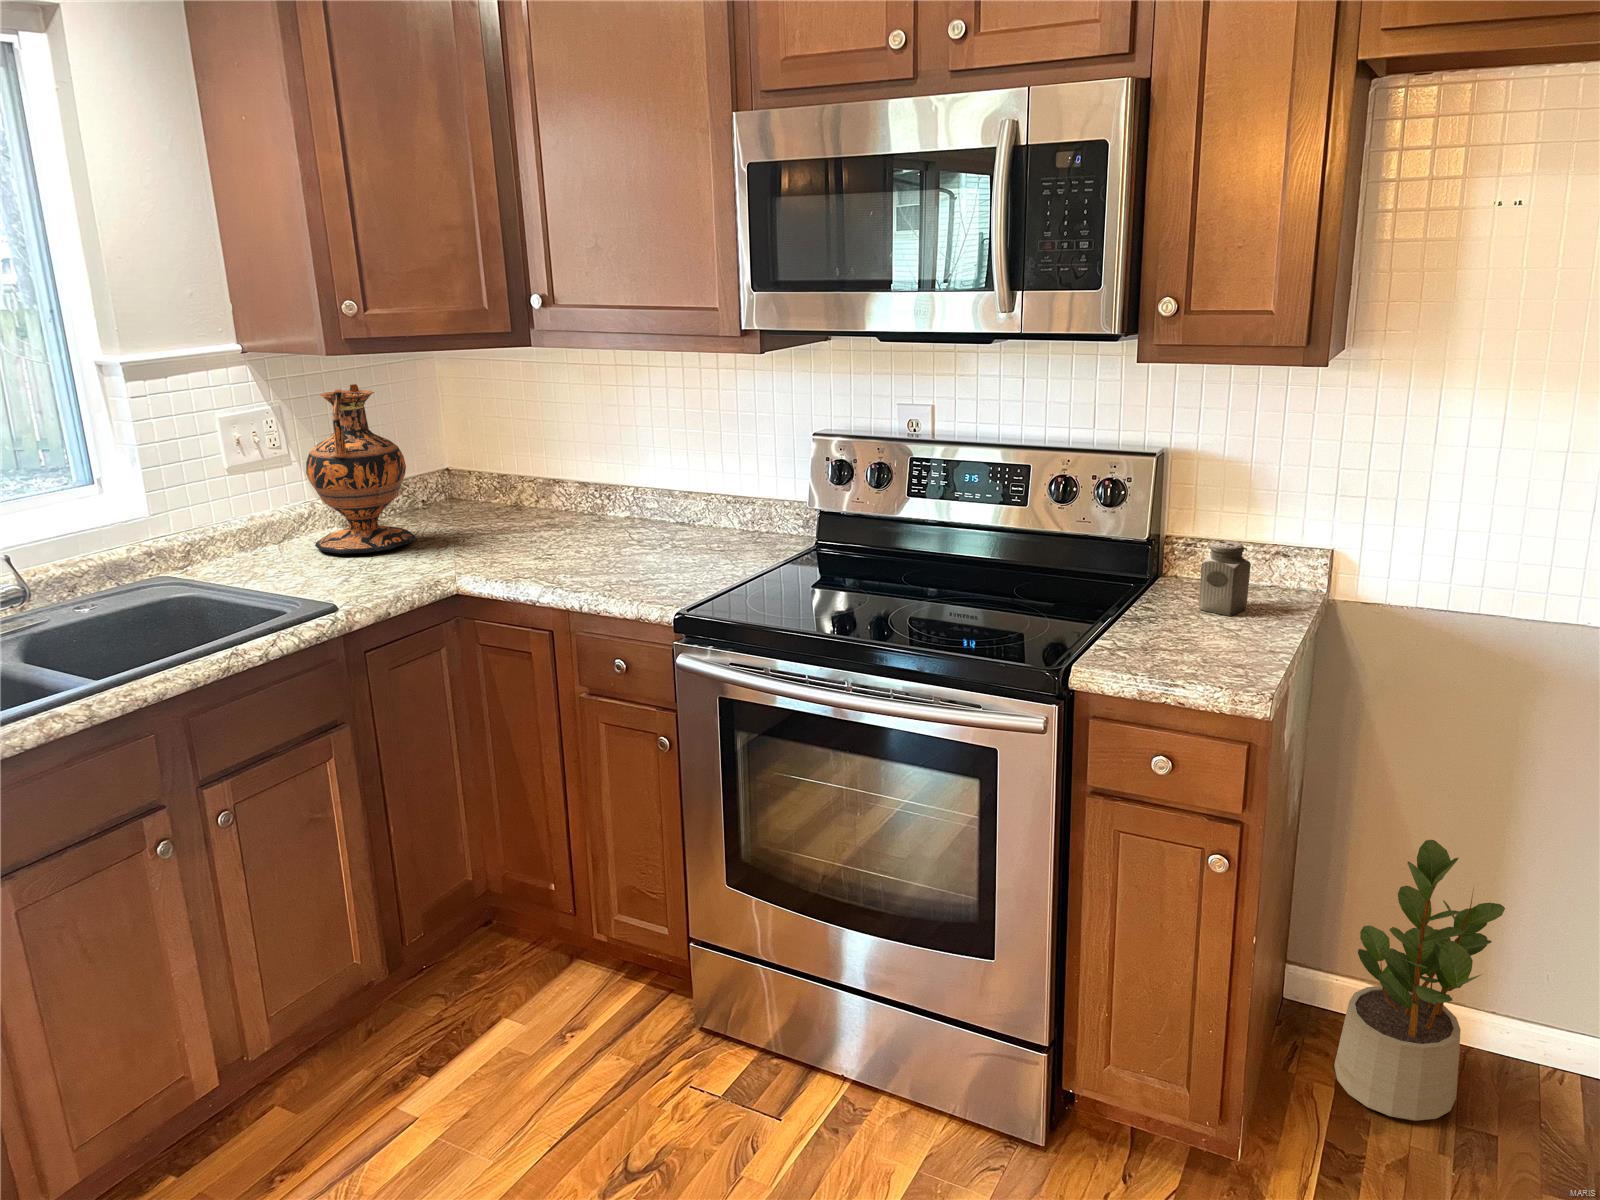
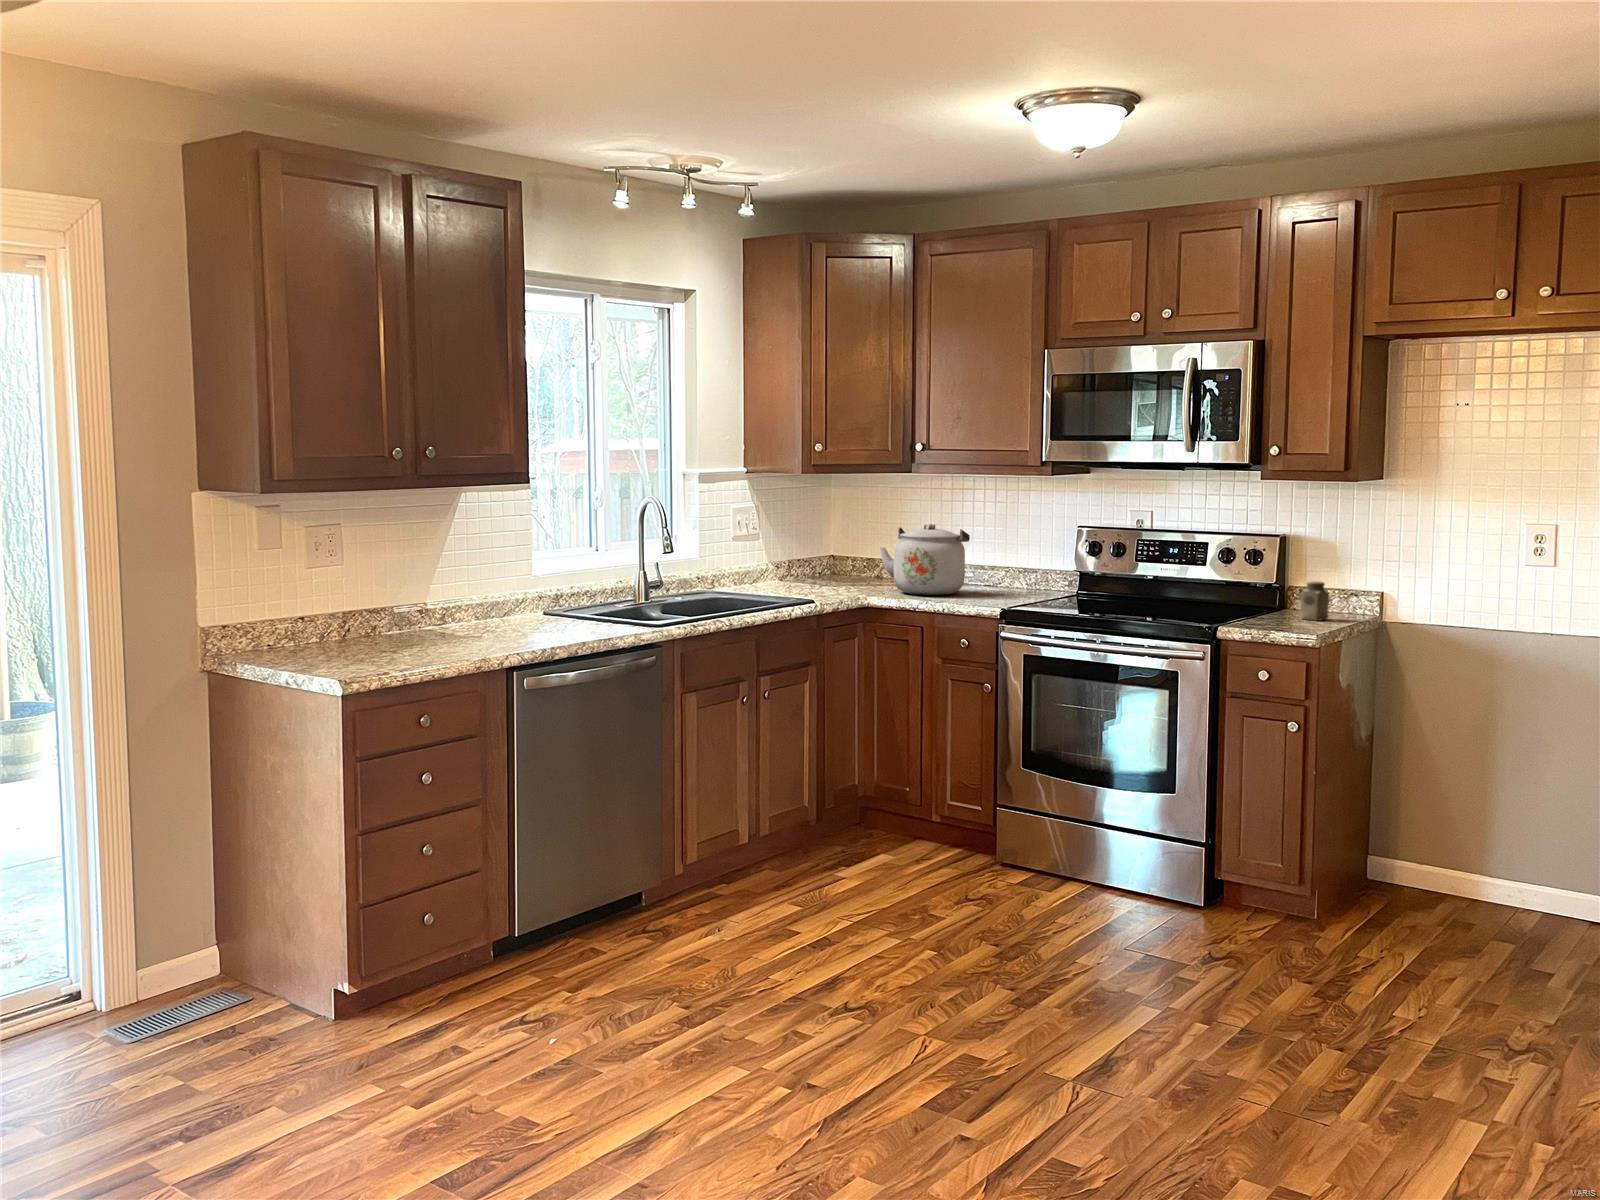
vase: present [306,384,415,554] -> none [775,492,832,588]
kettle: none [480,438,636,564] -> present [880,524,970,595]
potted plant: present [1334,840,1505,1121] -> none [1386,746,1481,915]

